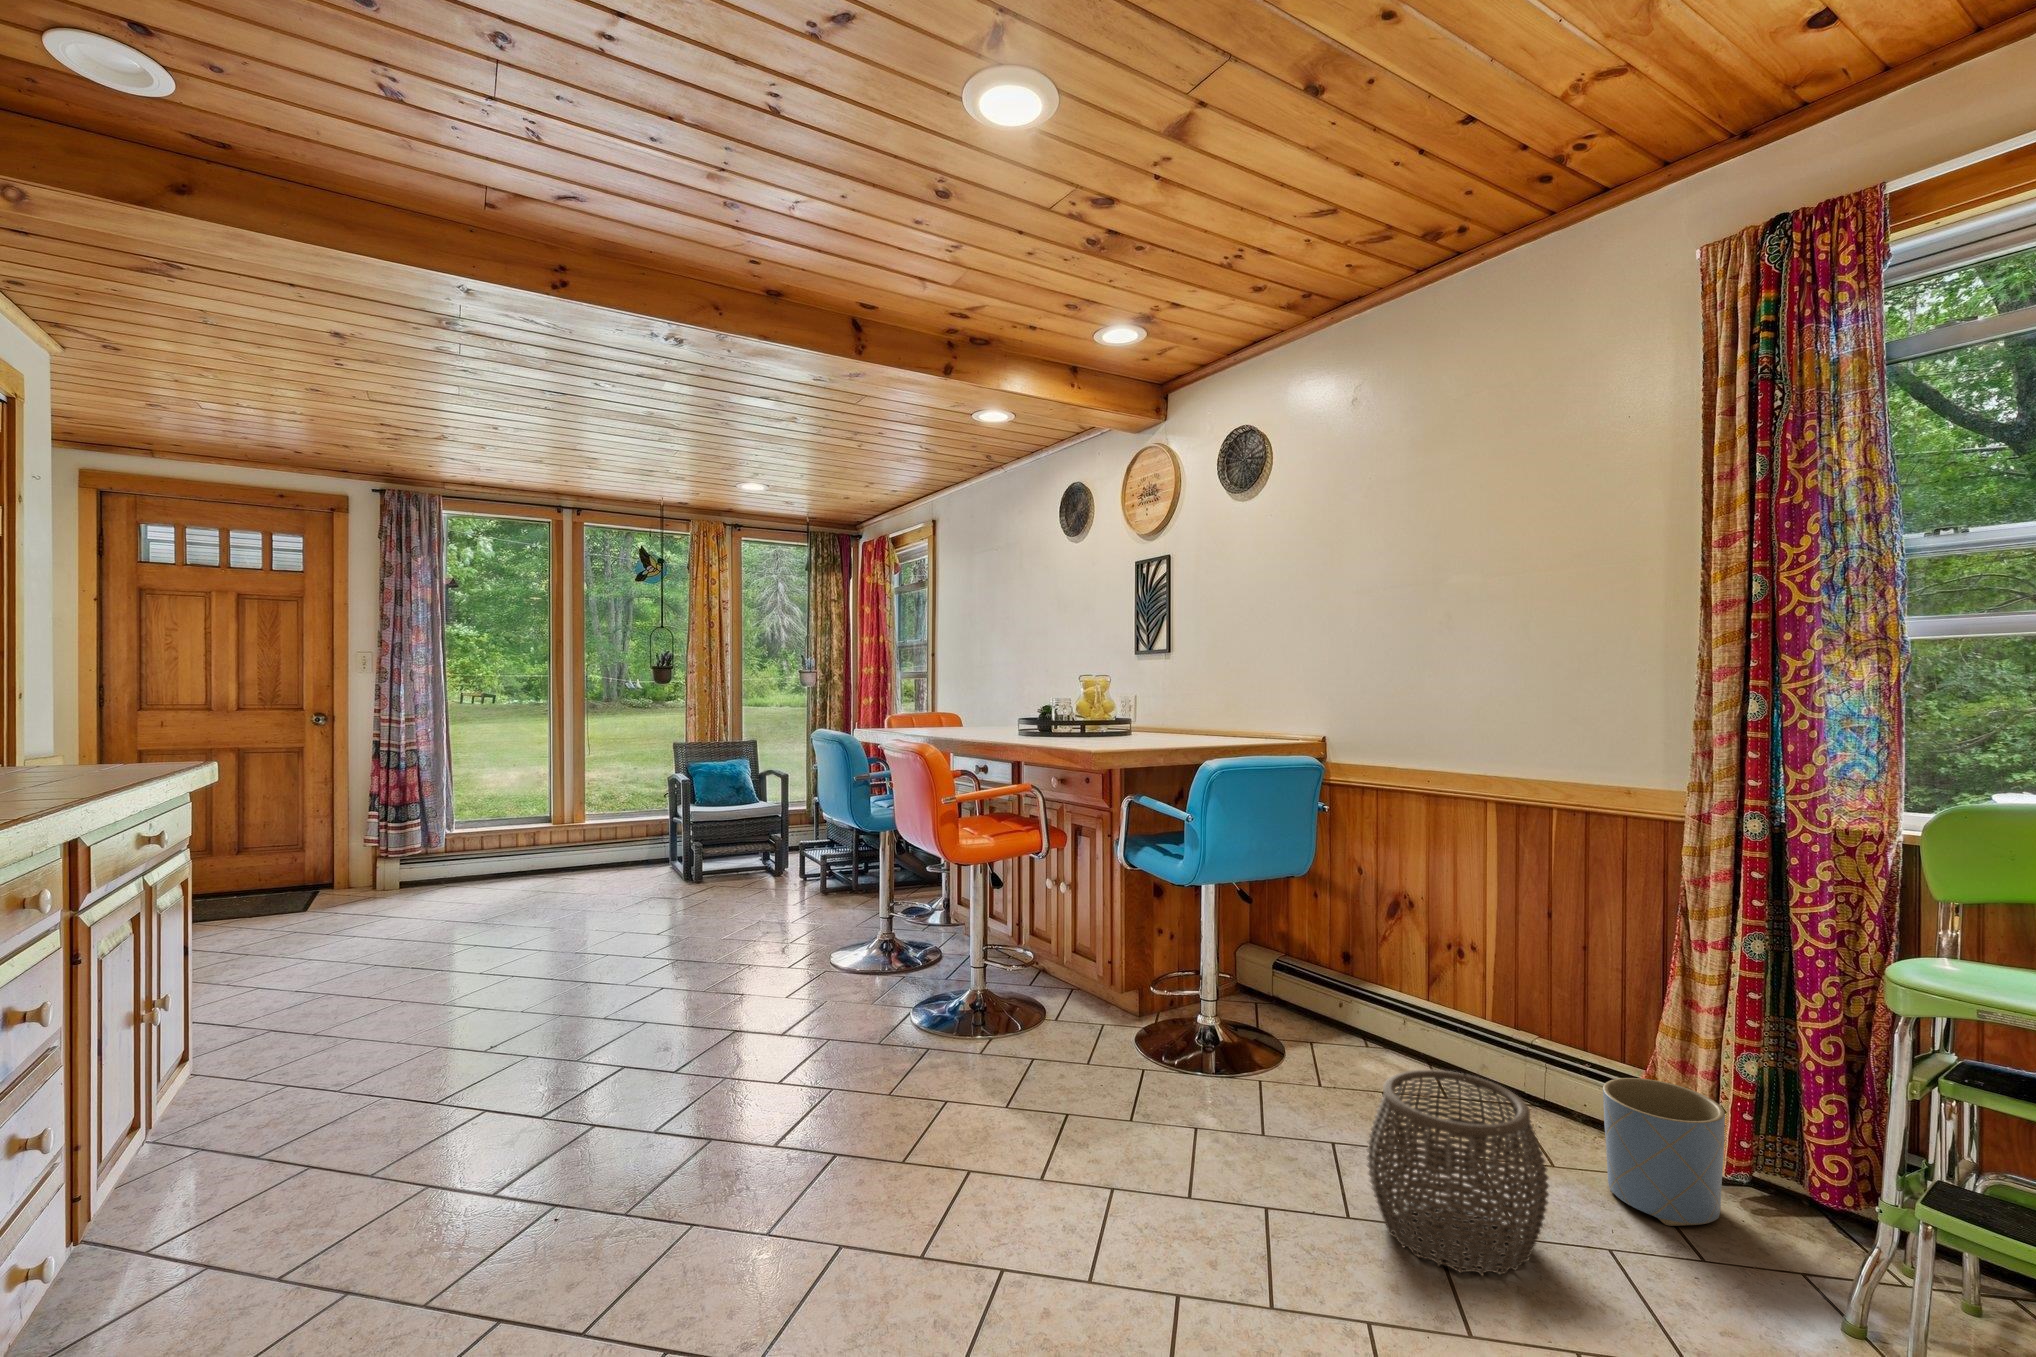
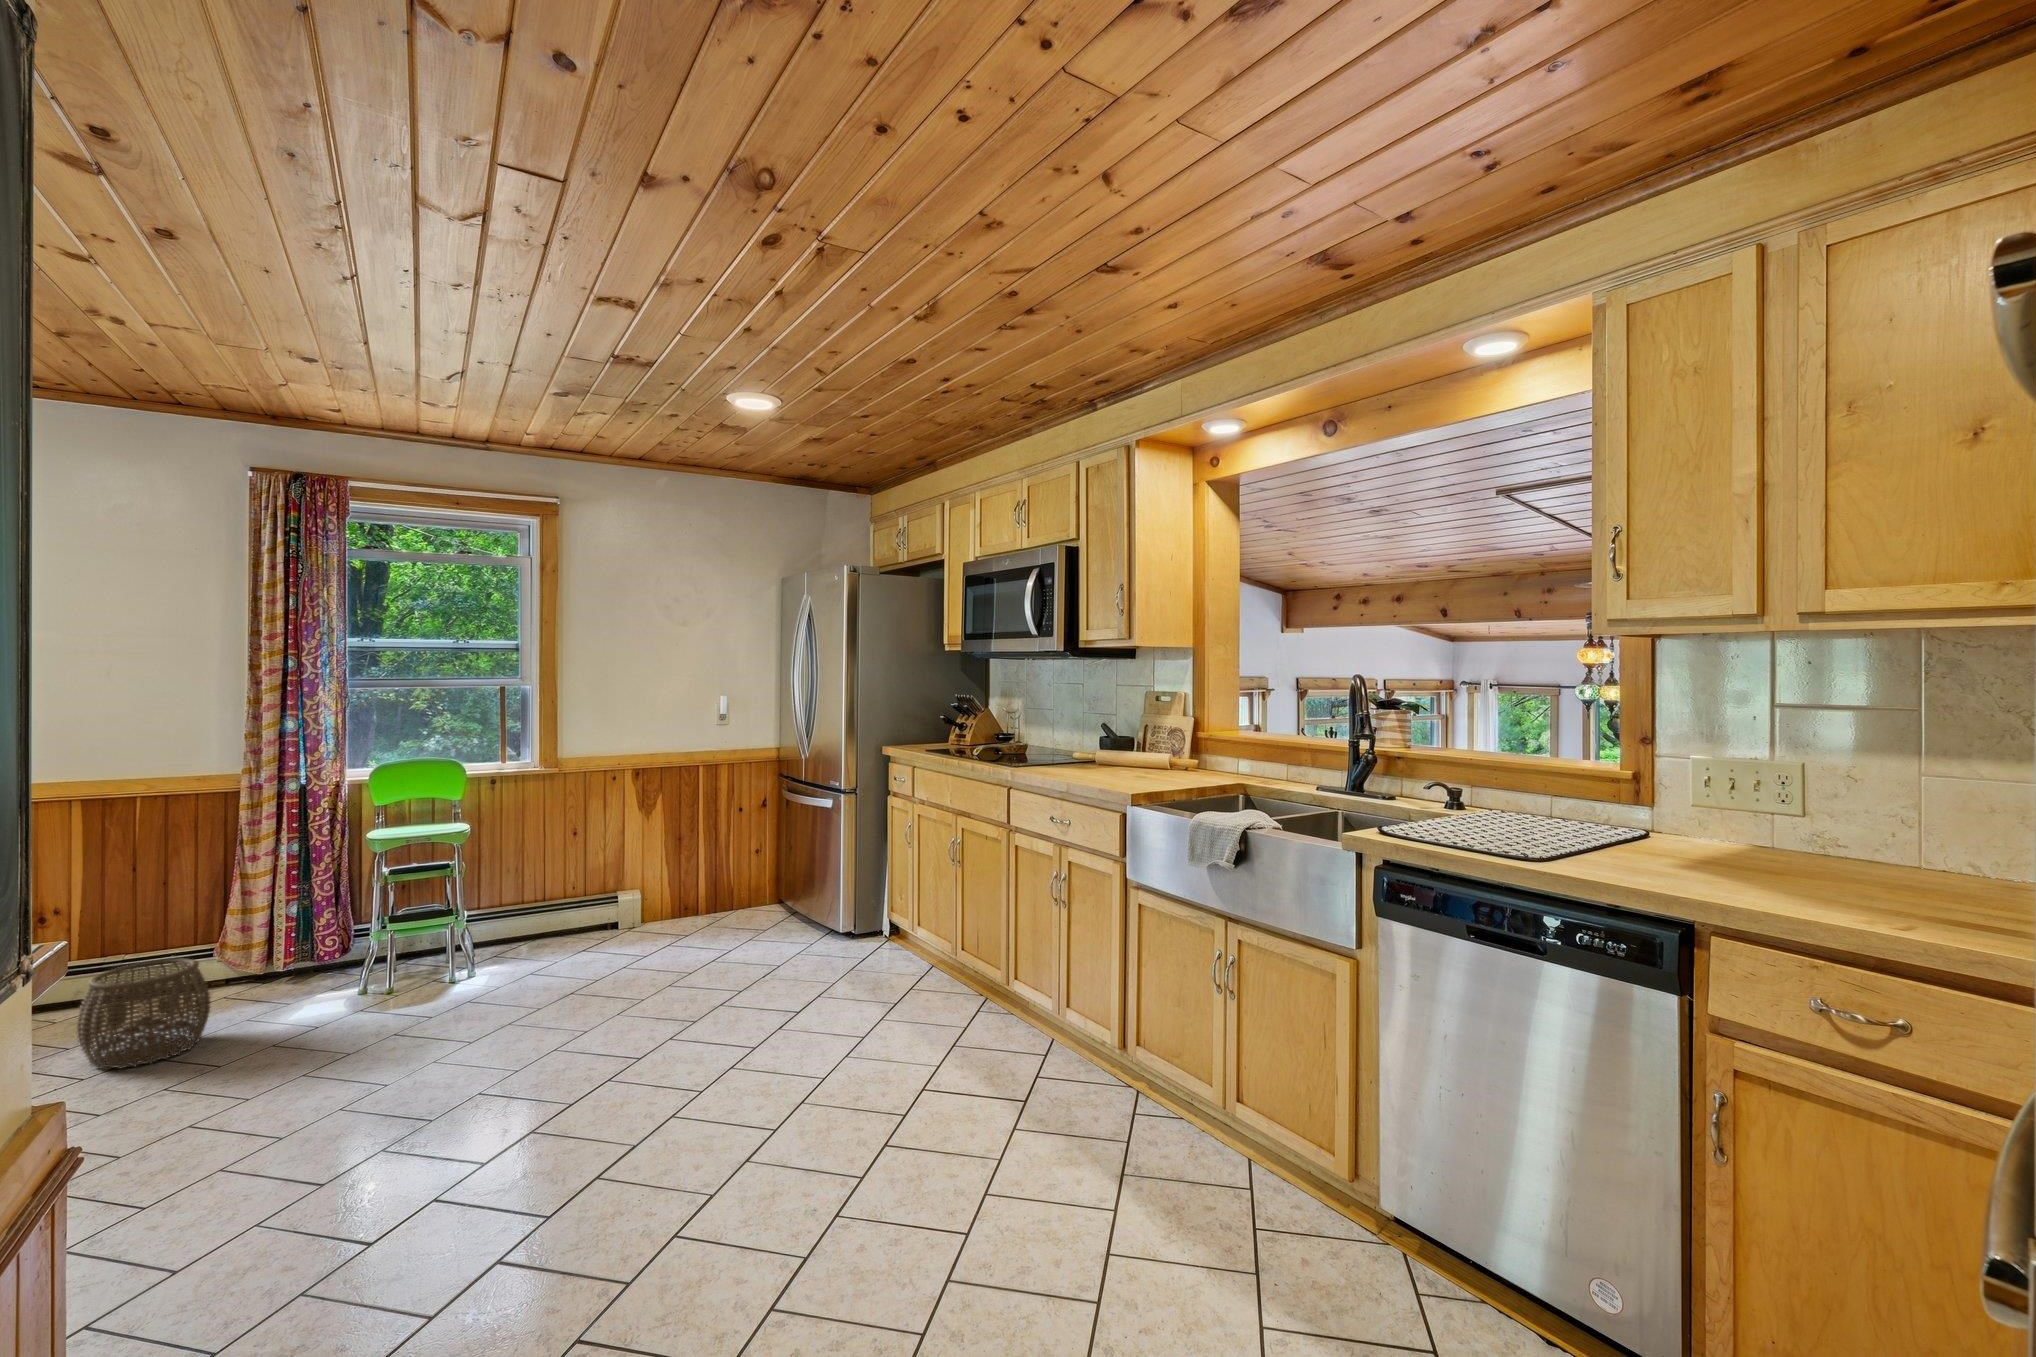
planter: present [1603,1078,1725,1226] -> none [210,934,282,1005]

